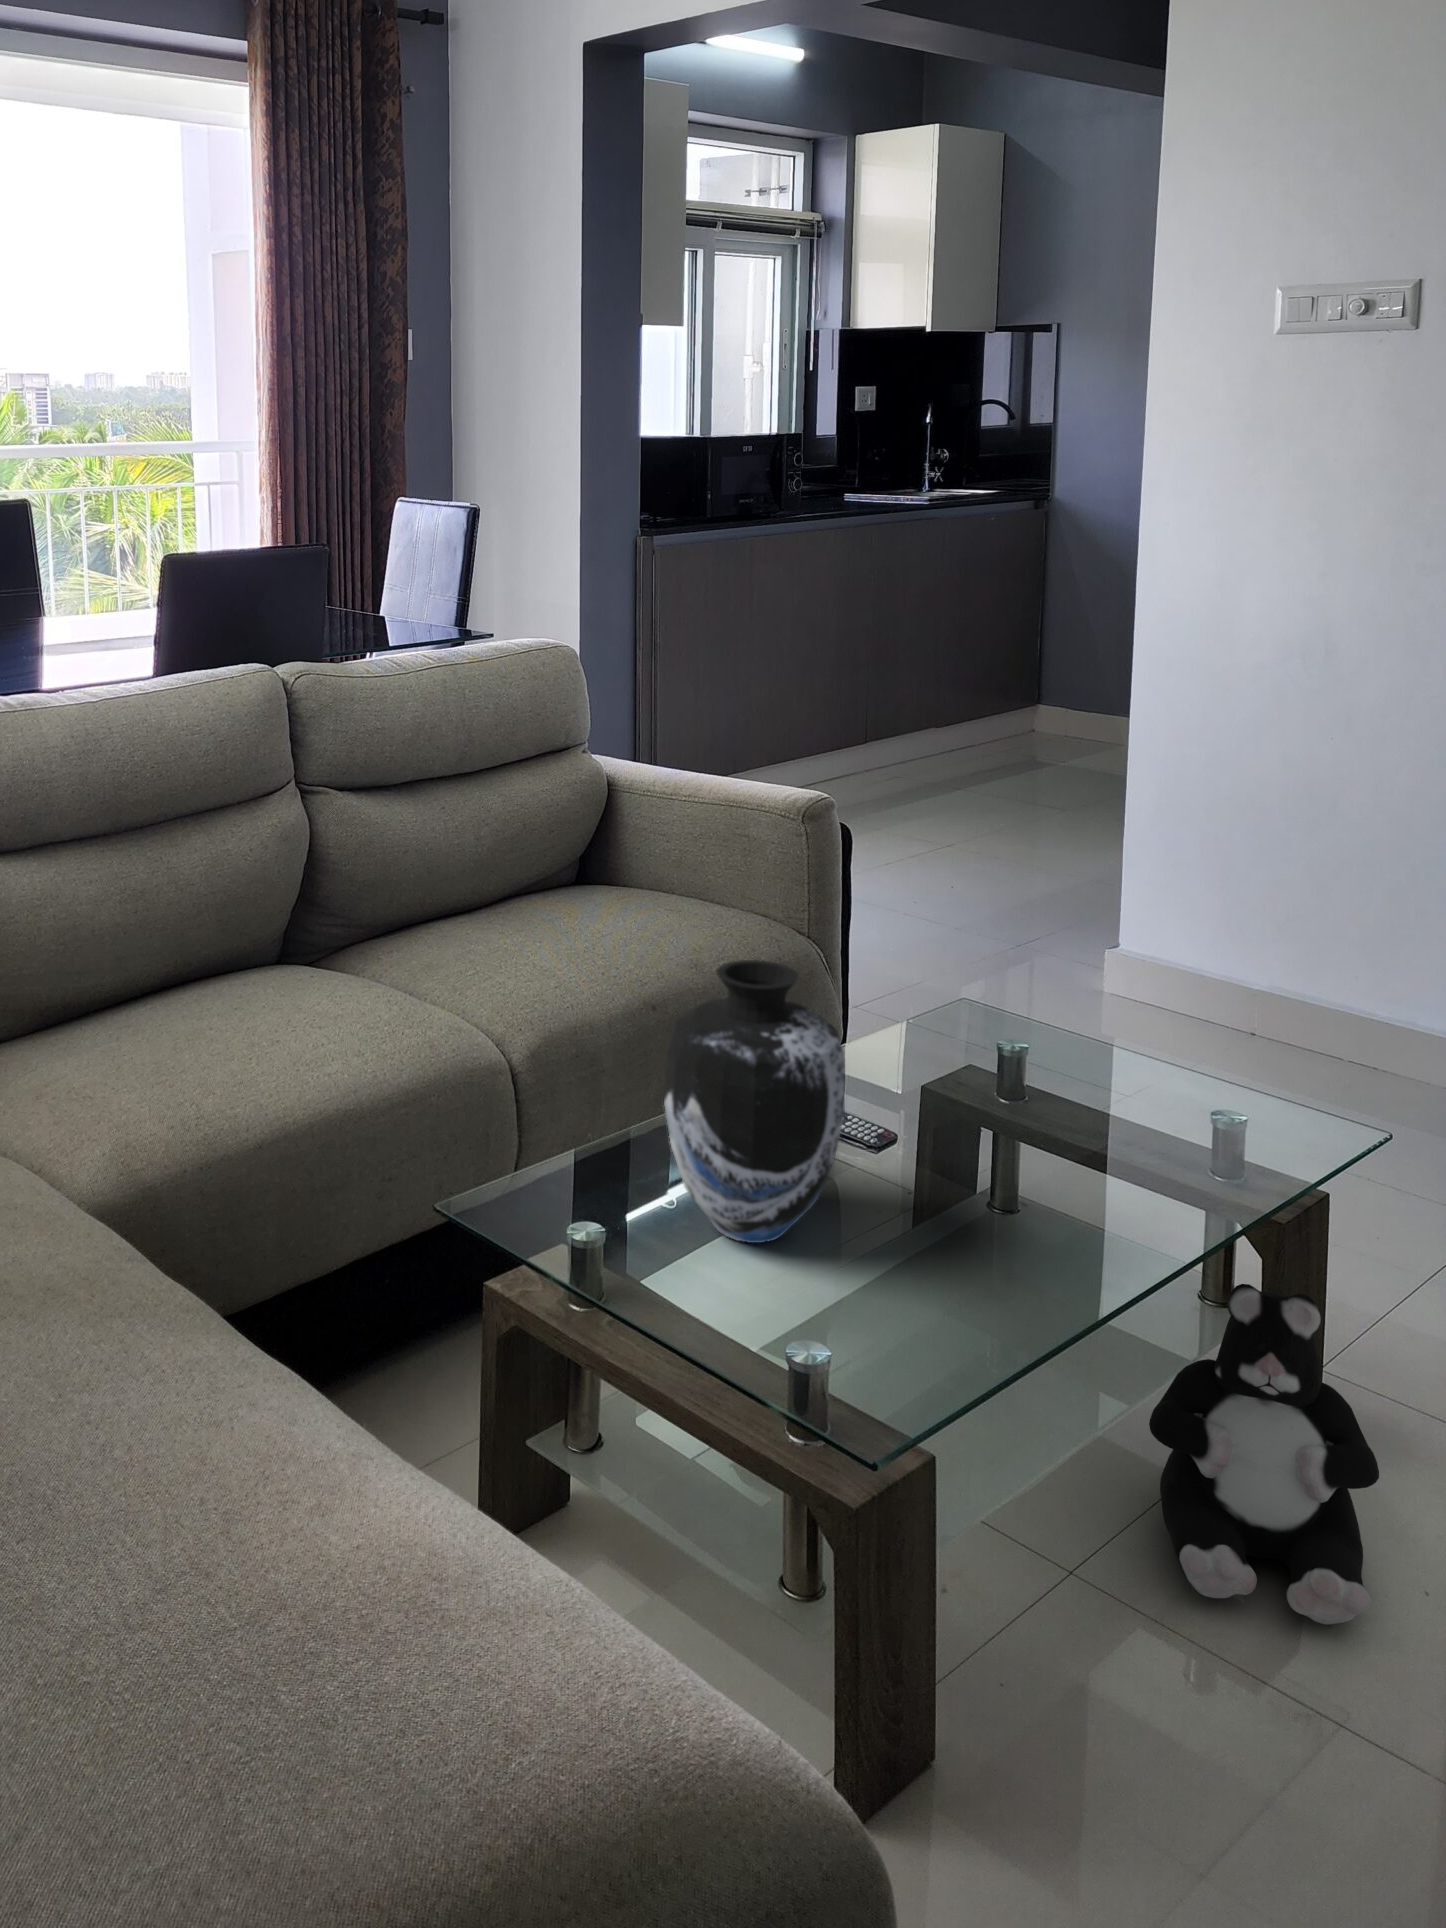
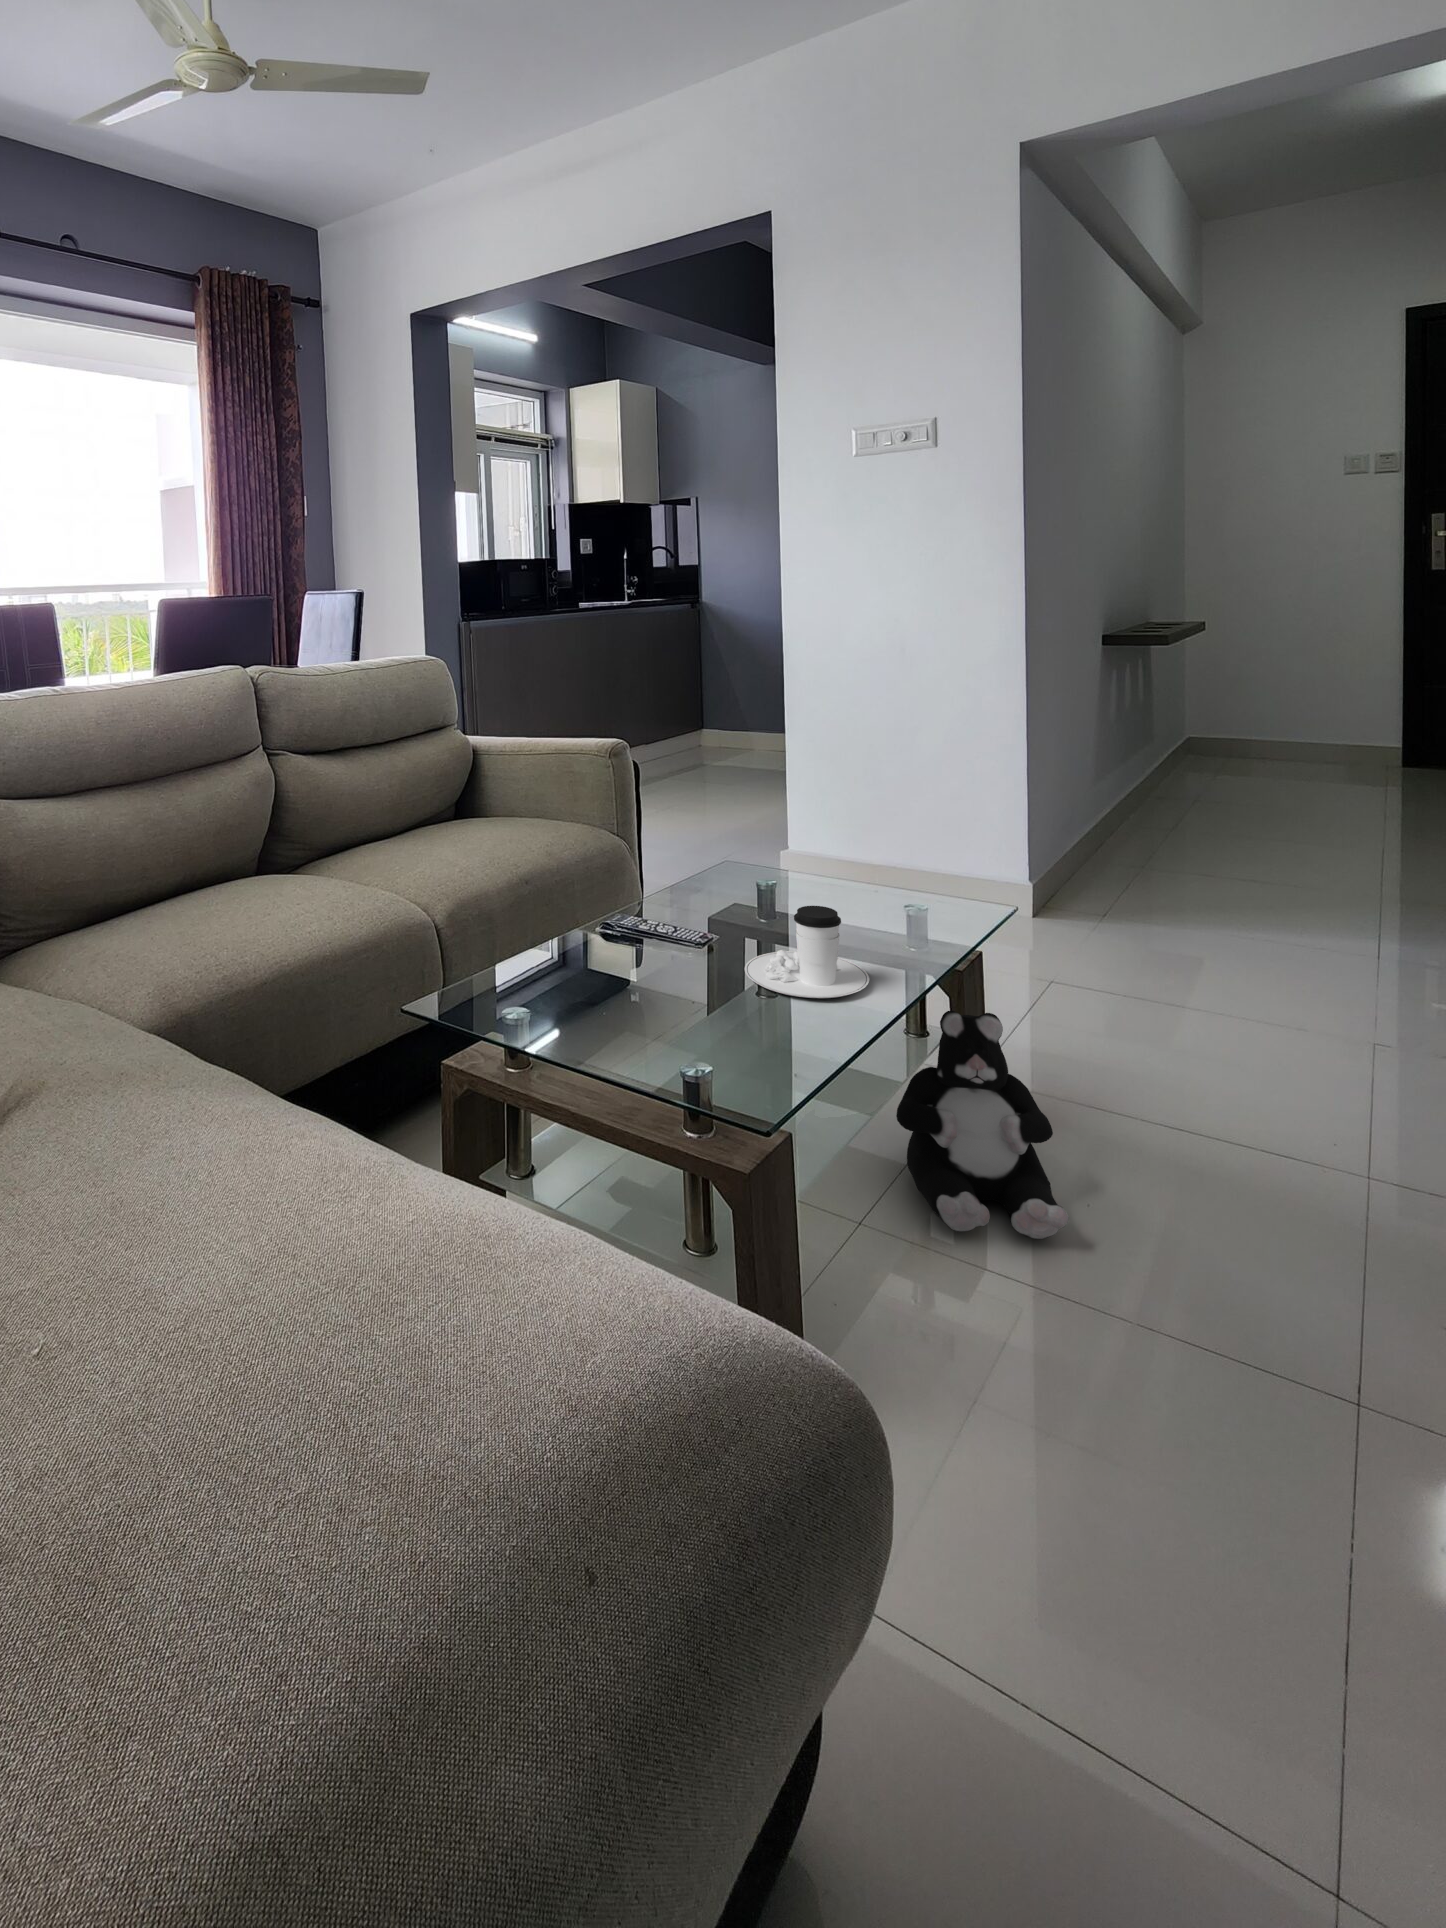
vase: present [664,960,845,1243] -> none [560,809,689,1010]
coffee cup: none [934,1118,1115,1256] -> present [745,906,869,998]

